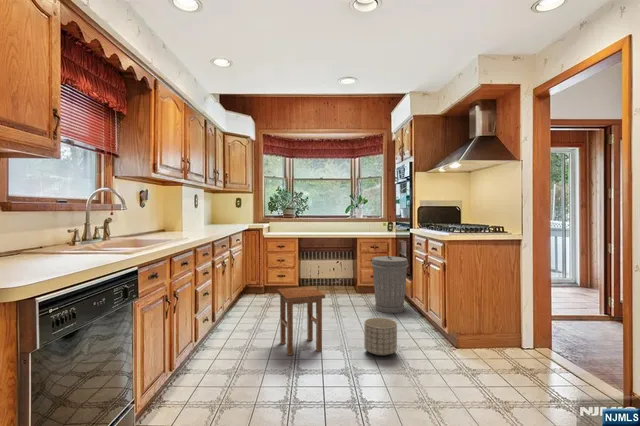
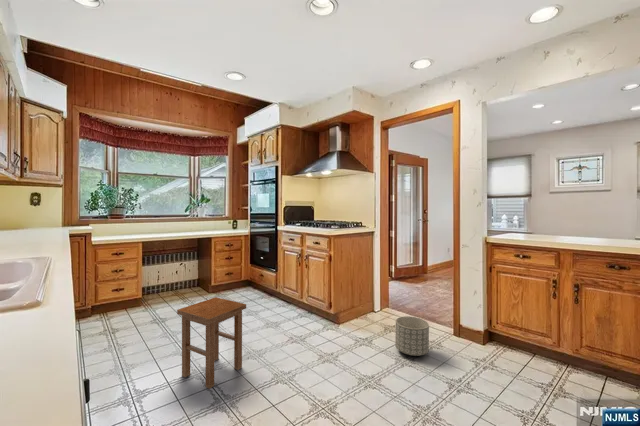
trash can: present [371,255,409,313] -> none [241,253,277,308]
planter: present [364,318,397,356] -> present [395,316,429,356]

